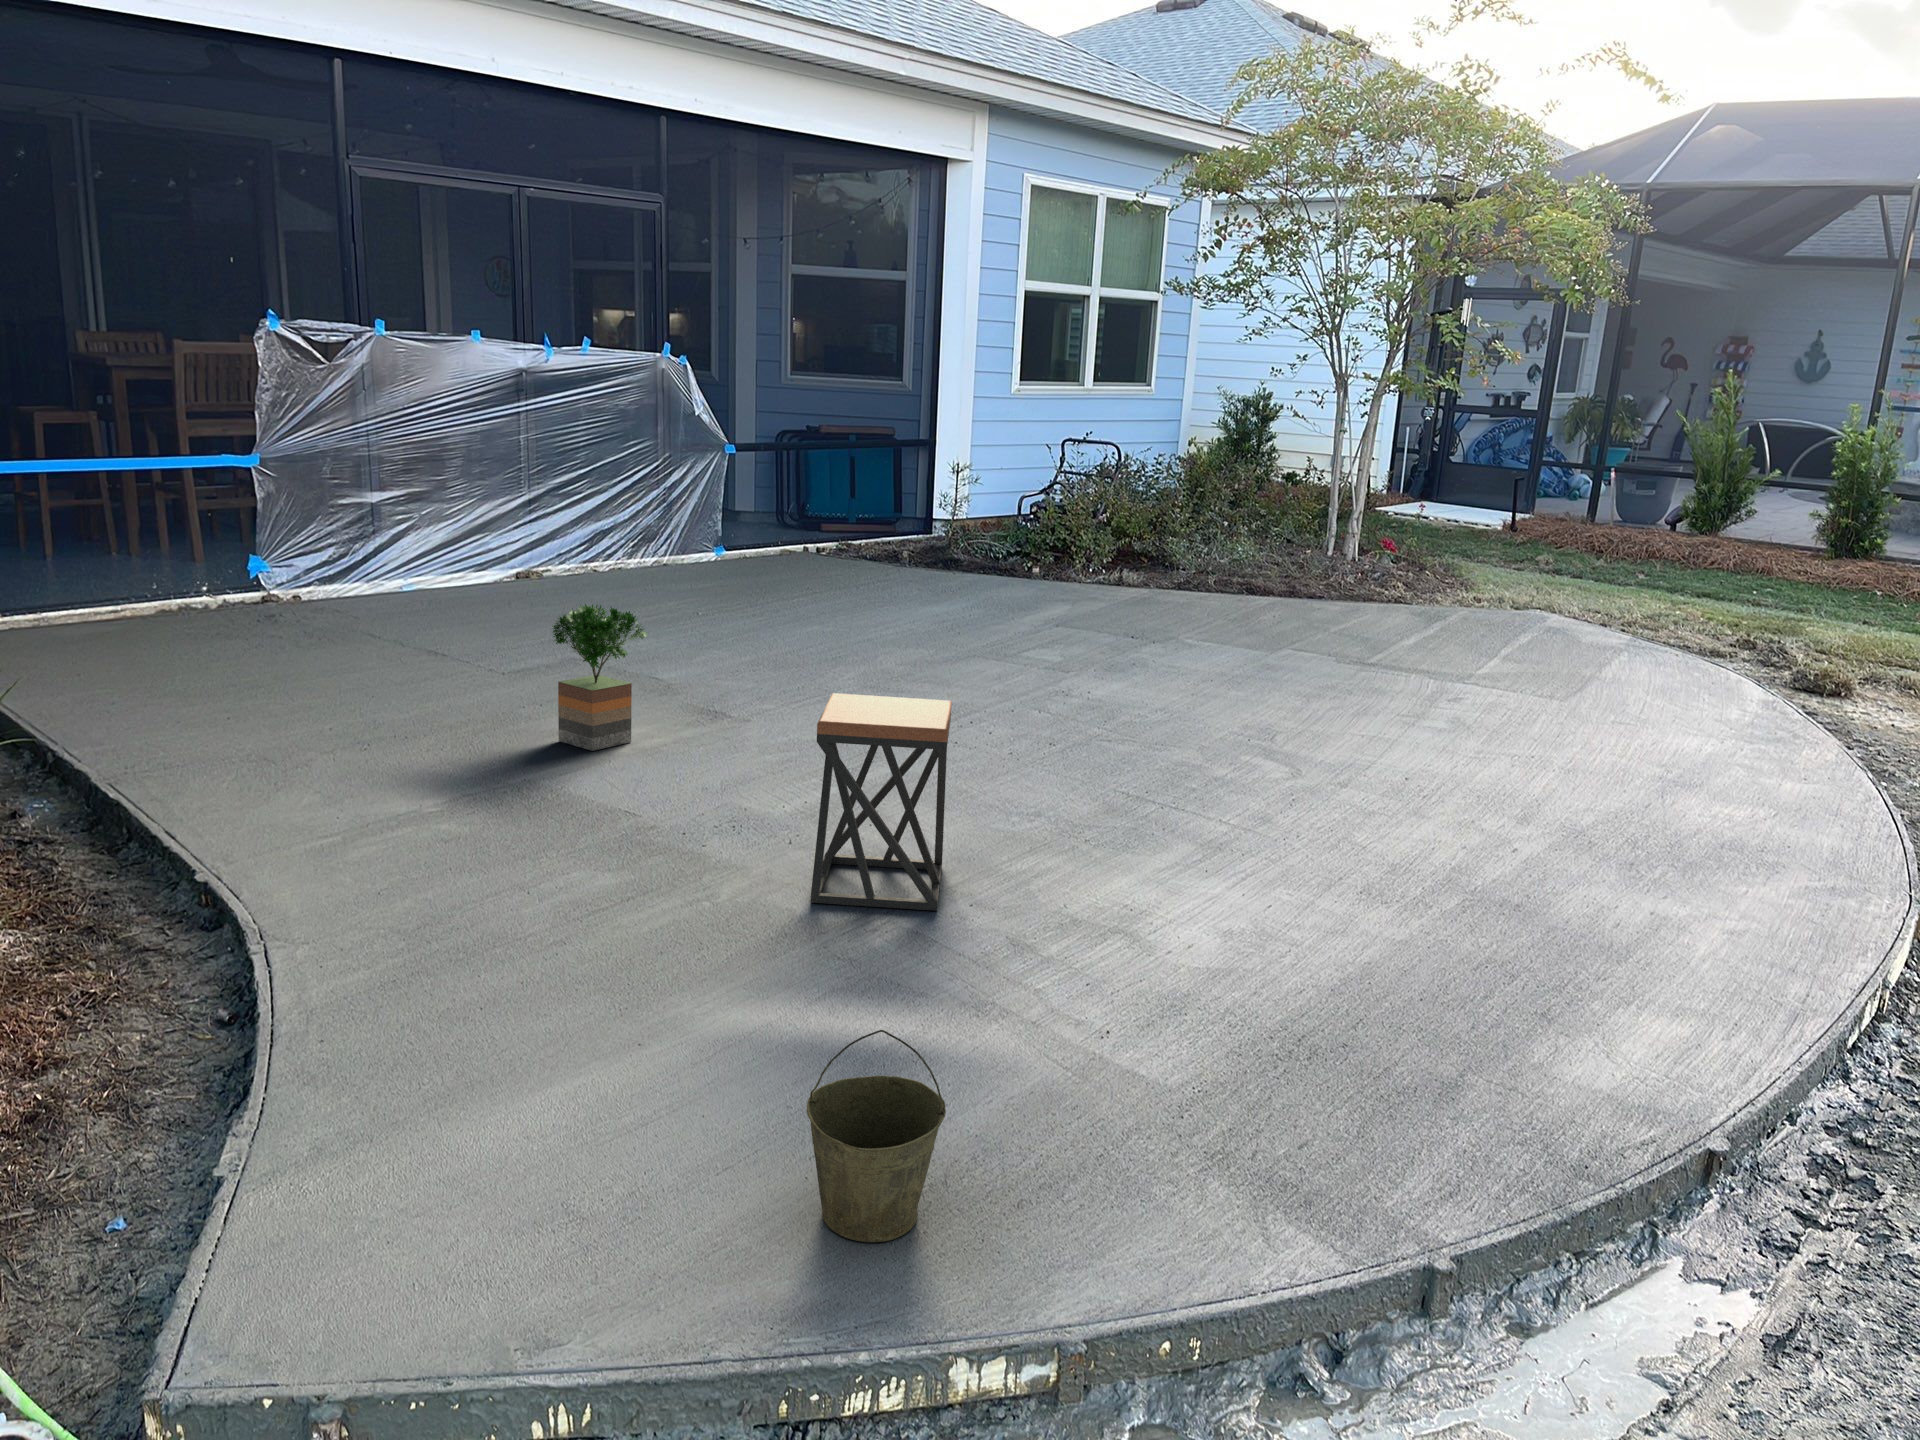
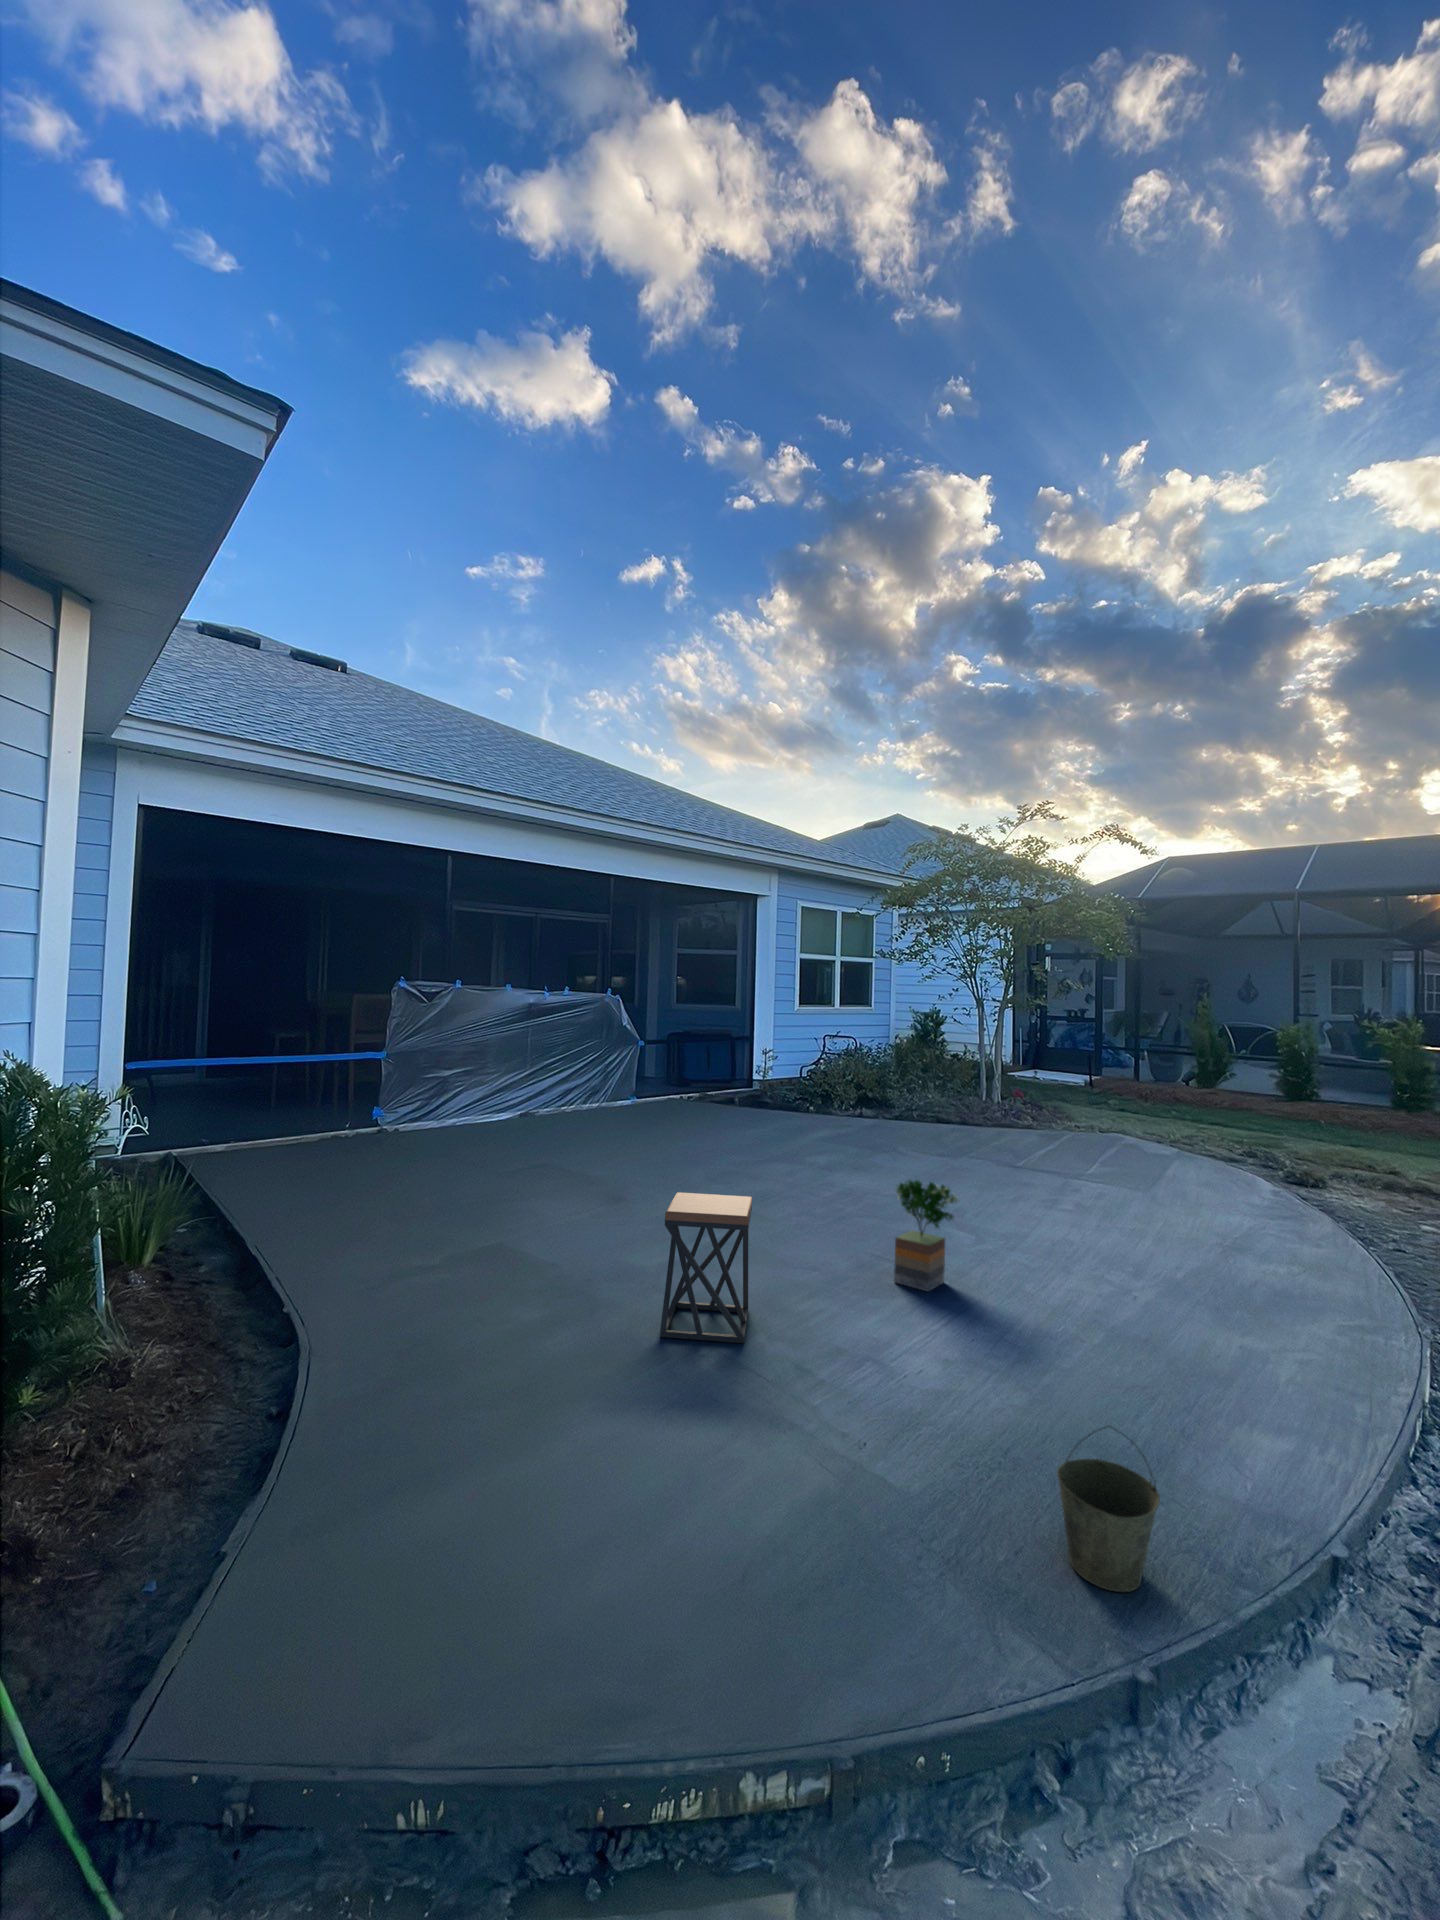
potted tree: present [552,604,647,751] -> present [894,1181,957,1291]
bucket: present [807,1030,946,1242] -> present [1057,1427,1160,1592]

